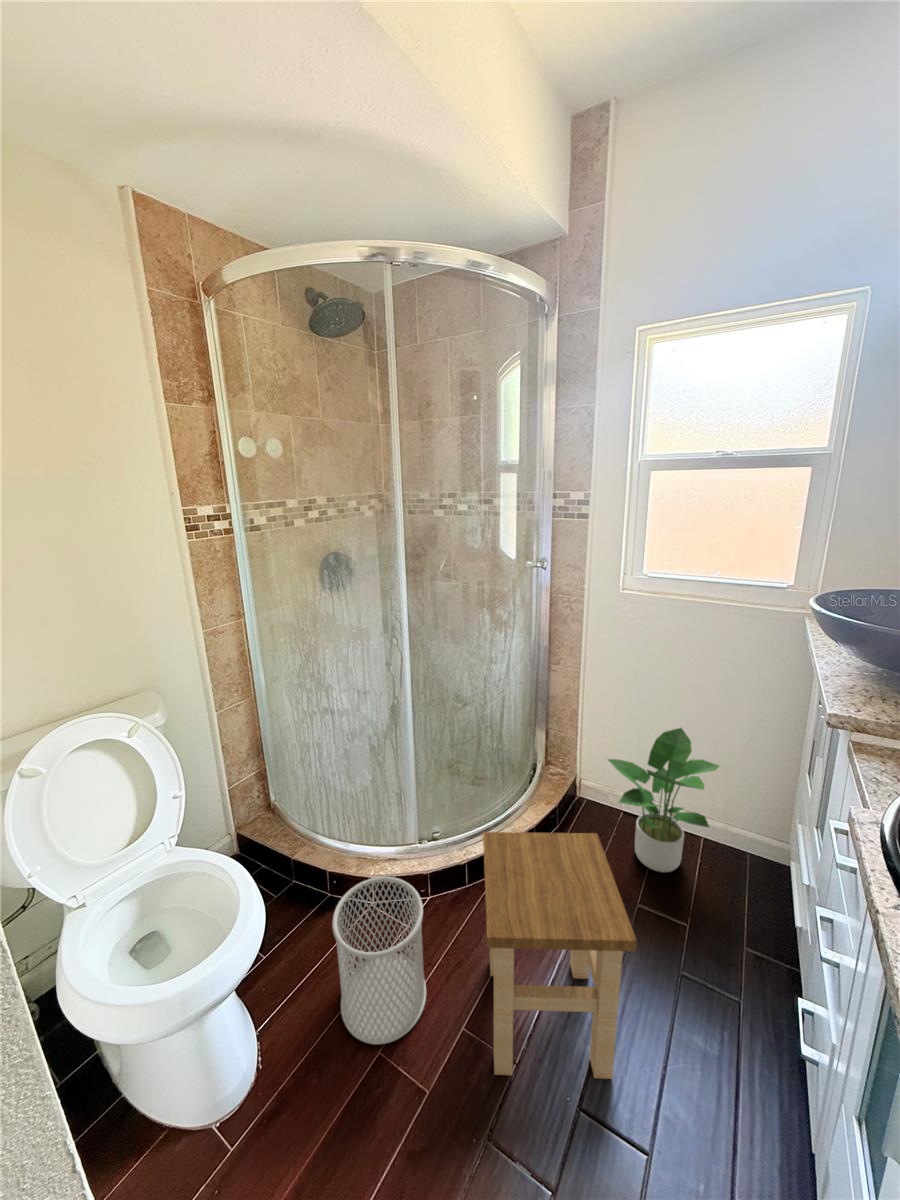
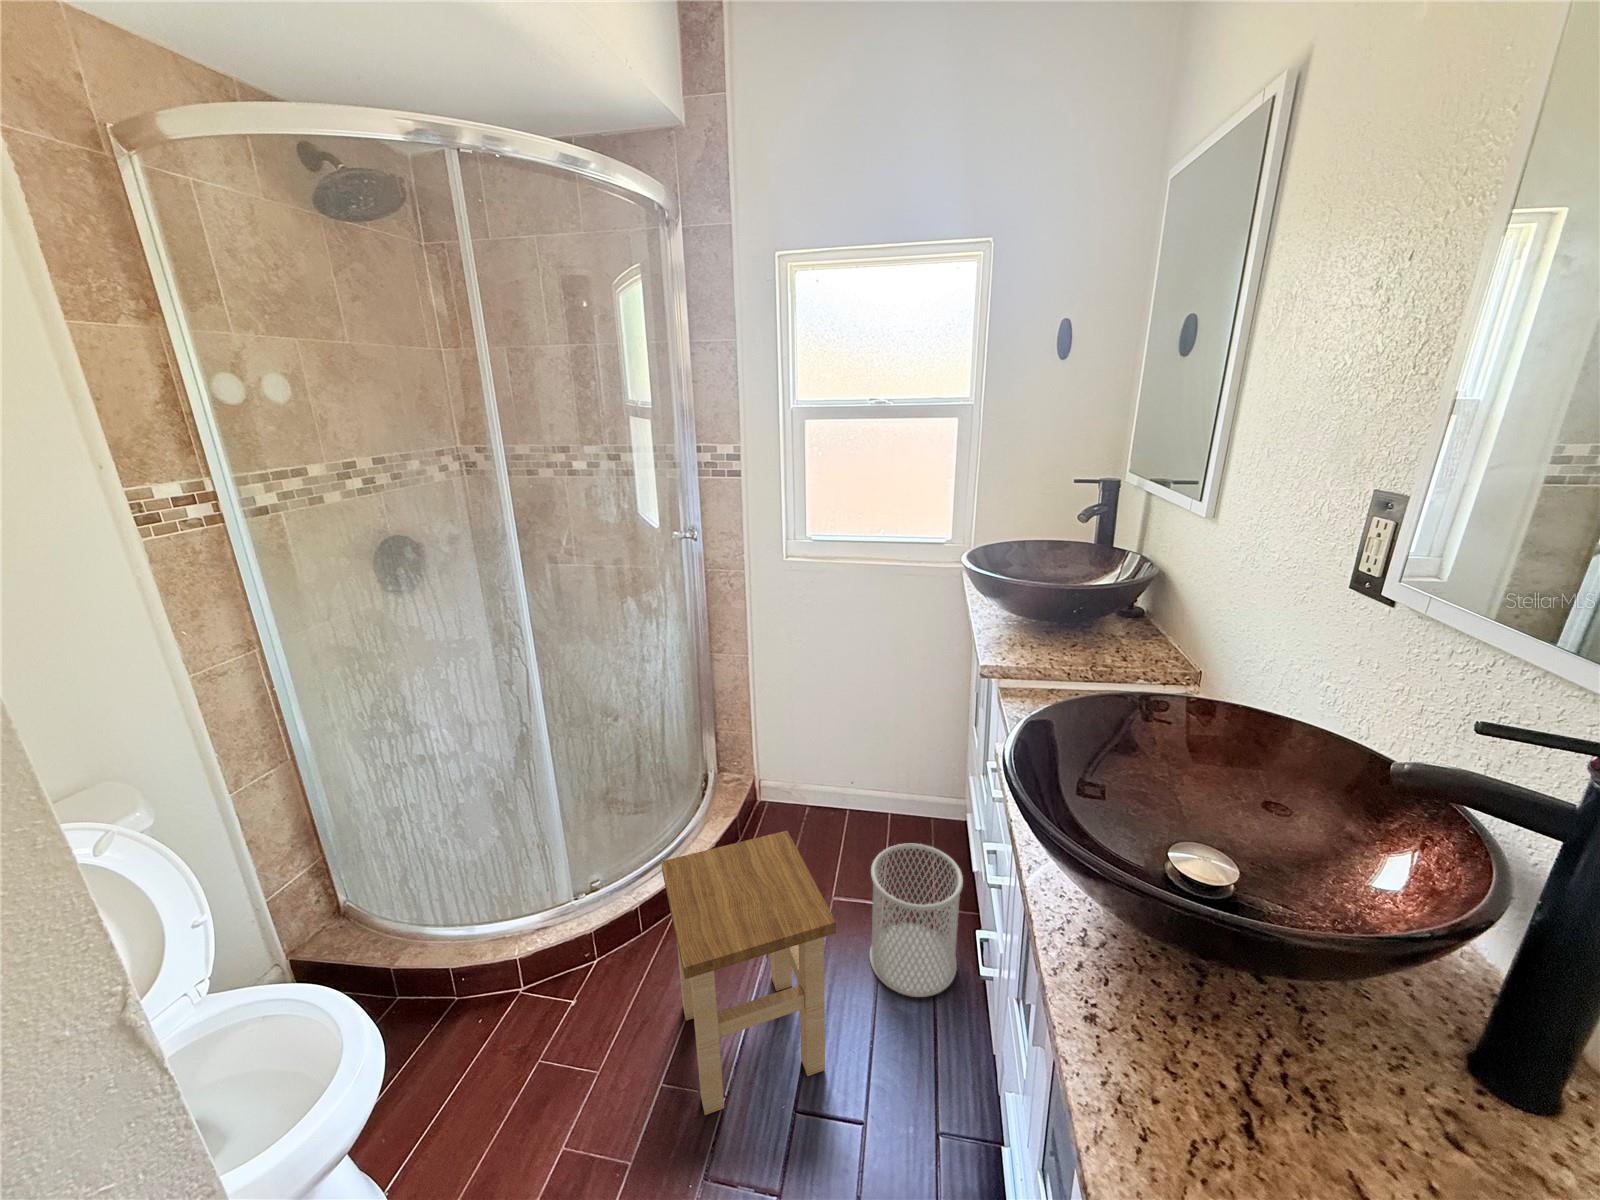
potted plant: present [608,728,719,872] -> none [789,701,901,858]
wastebasket: present [332,877,426,1044] -> present [870,843,963,997]

